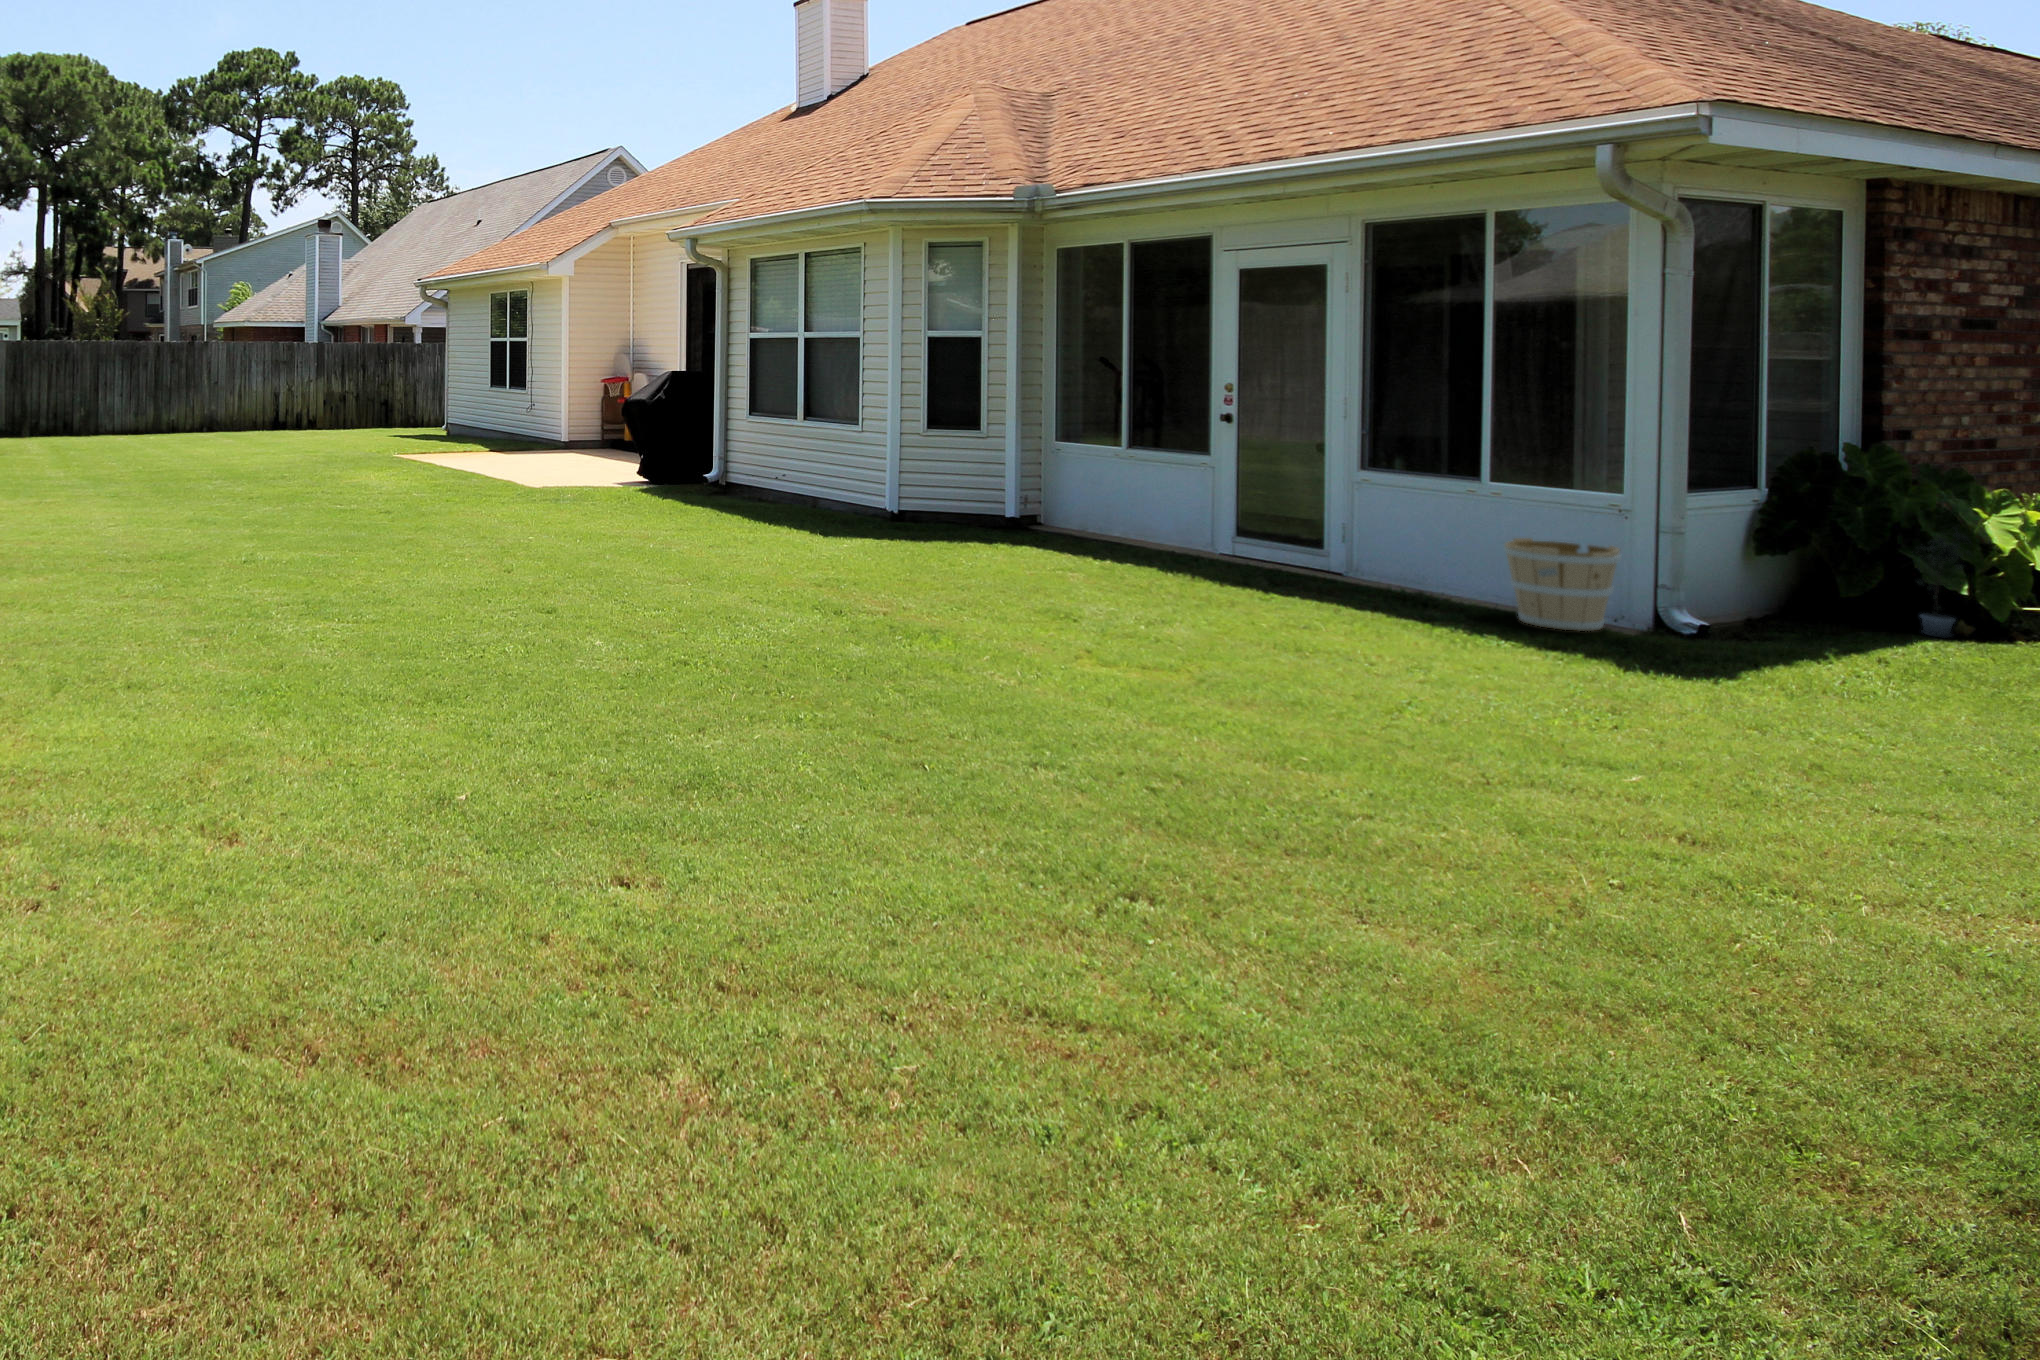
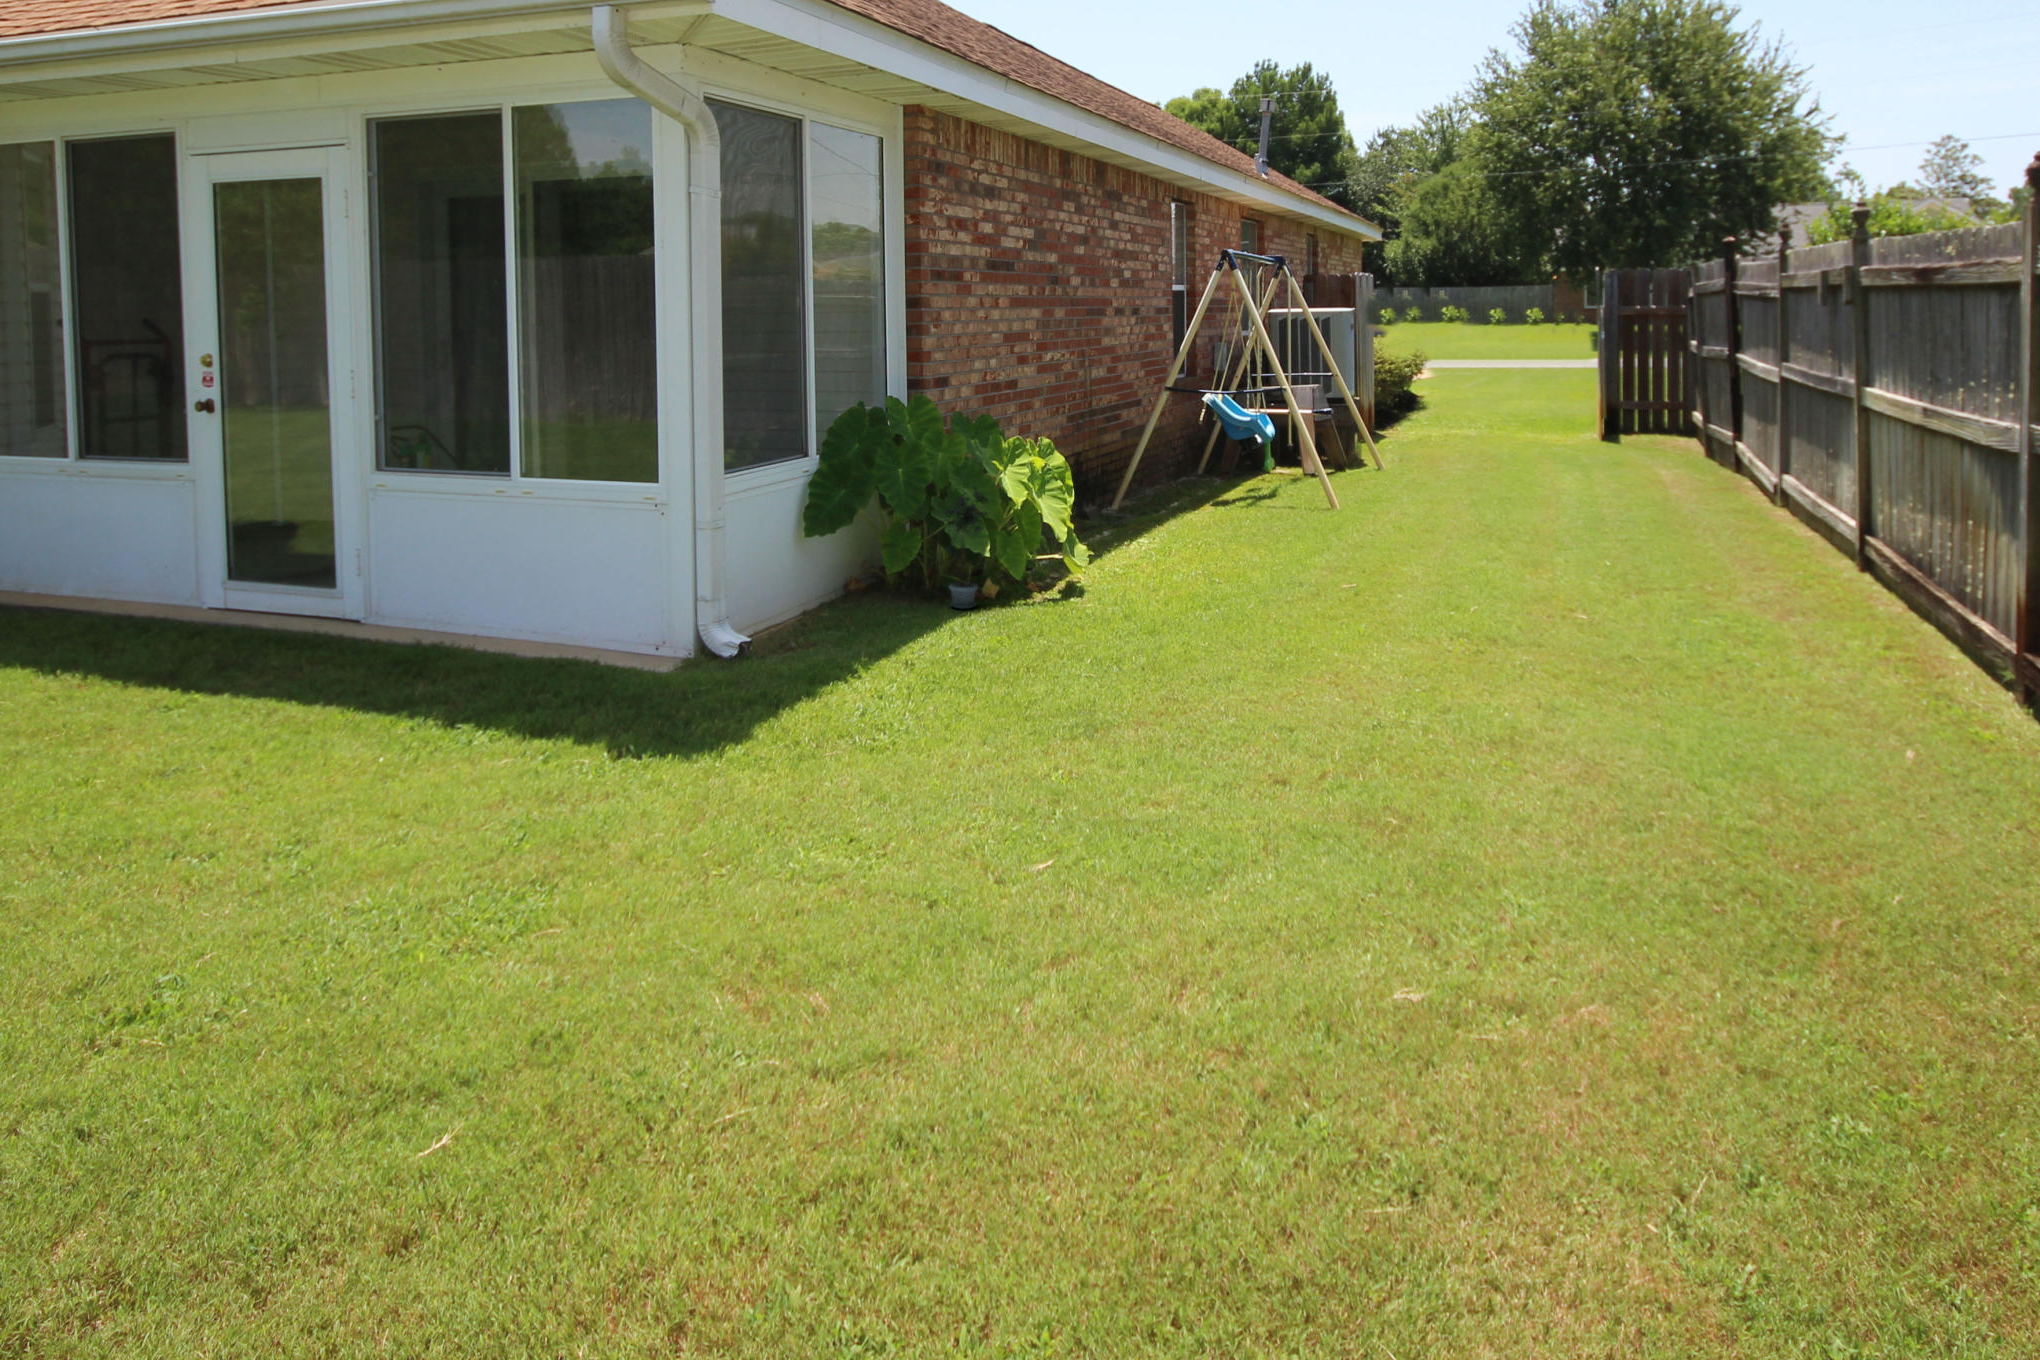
wooden bucket: present [1504,538,1622,631] -> none [515,555,652,685]

